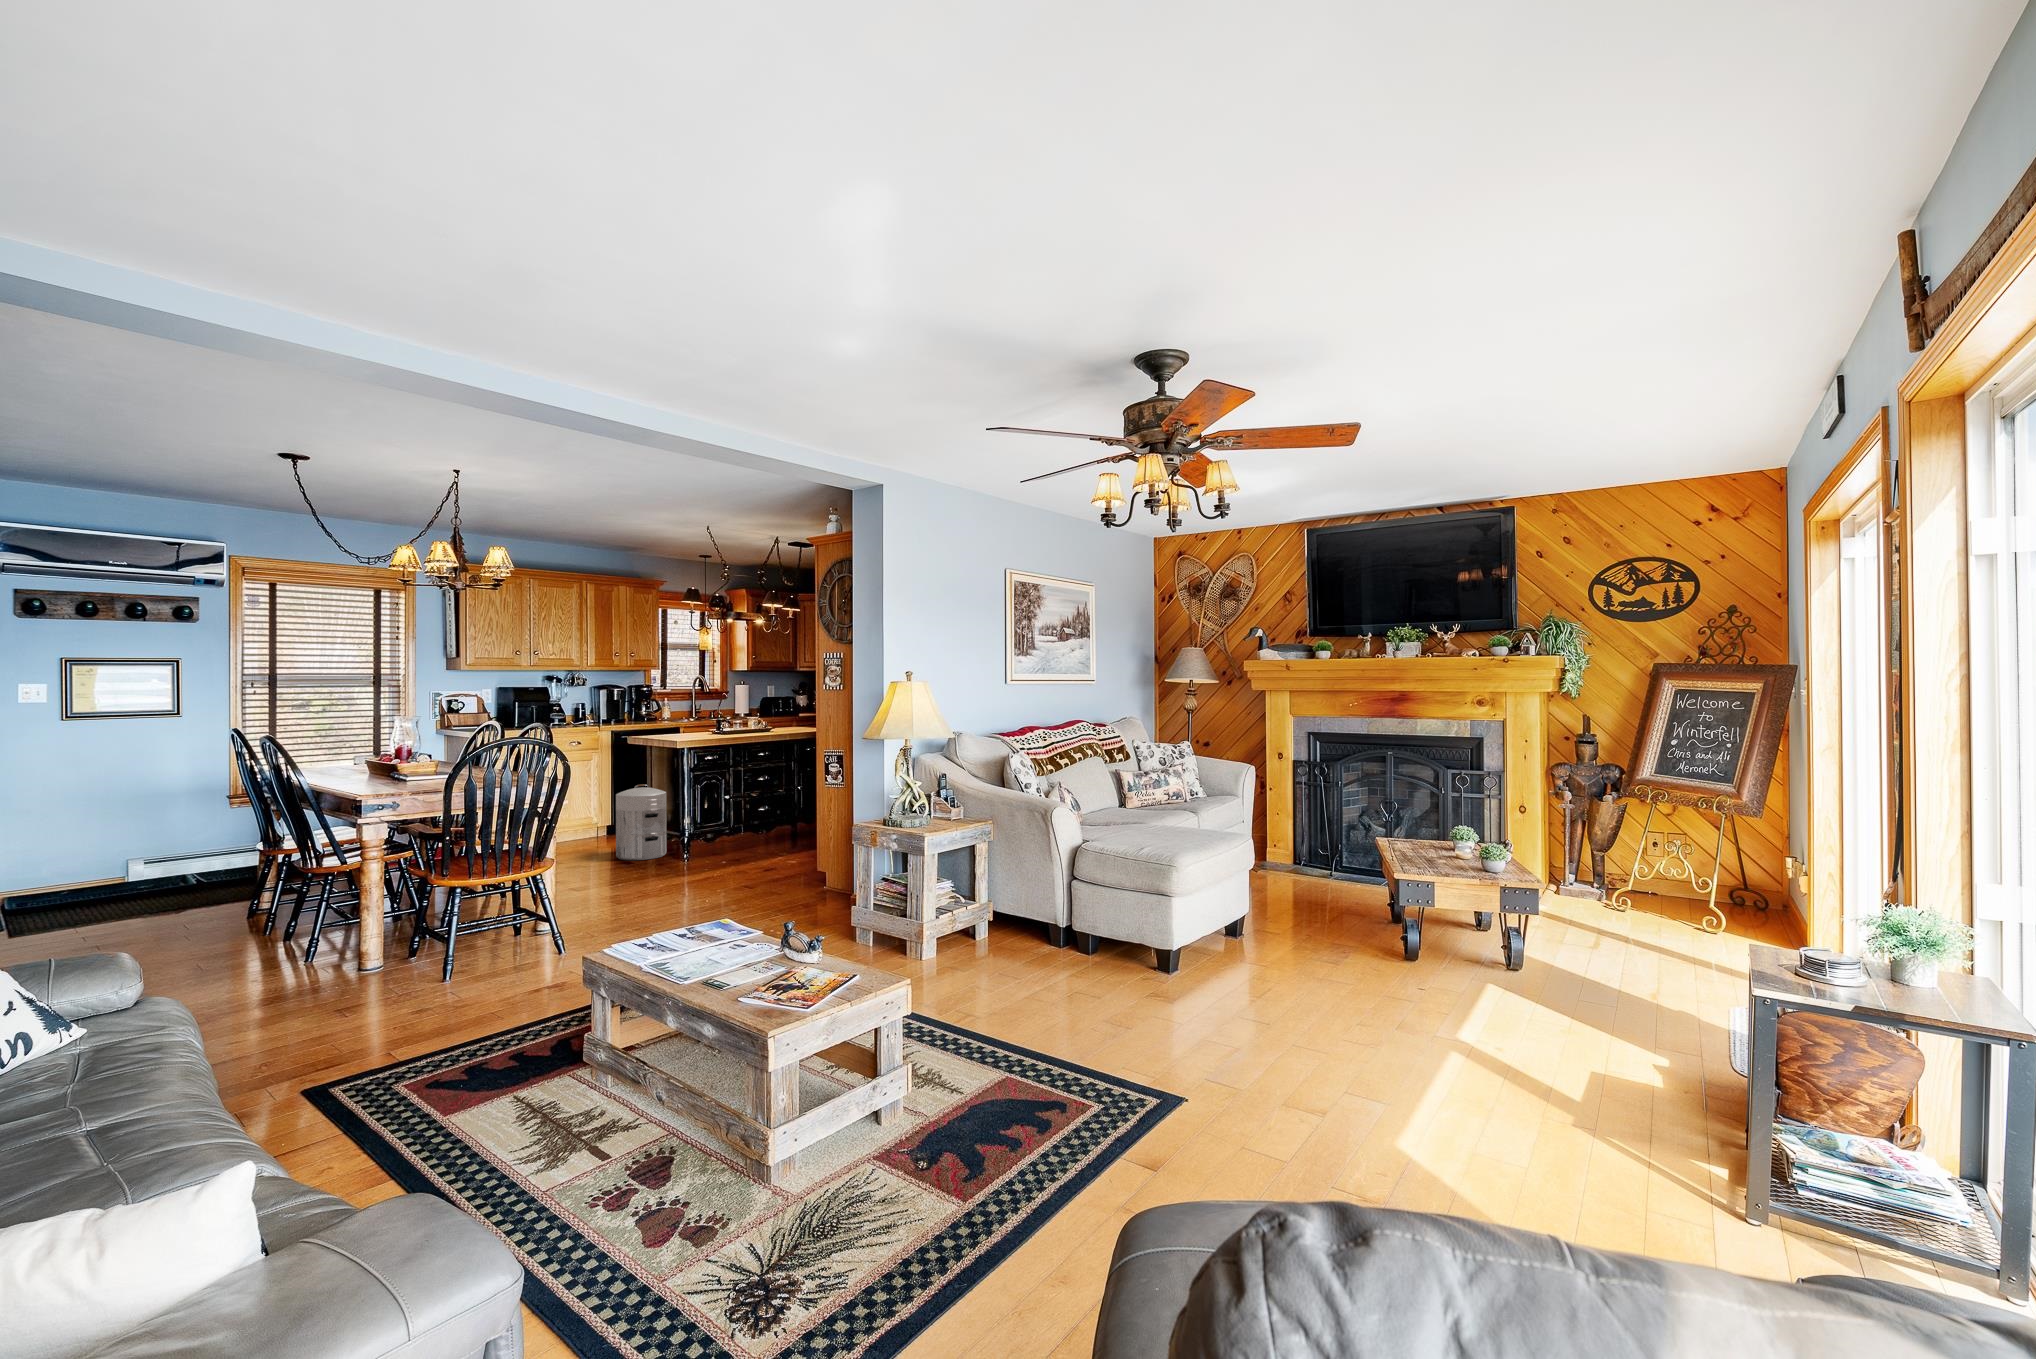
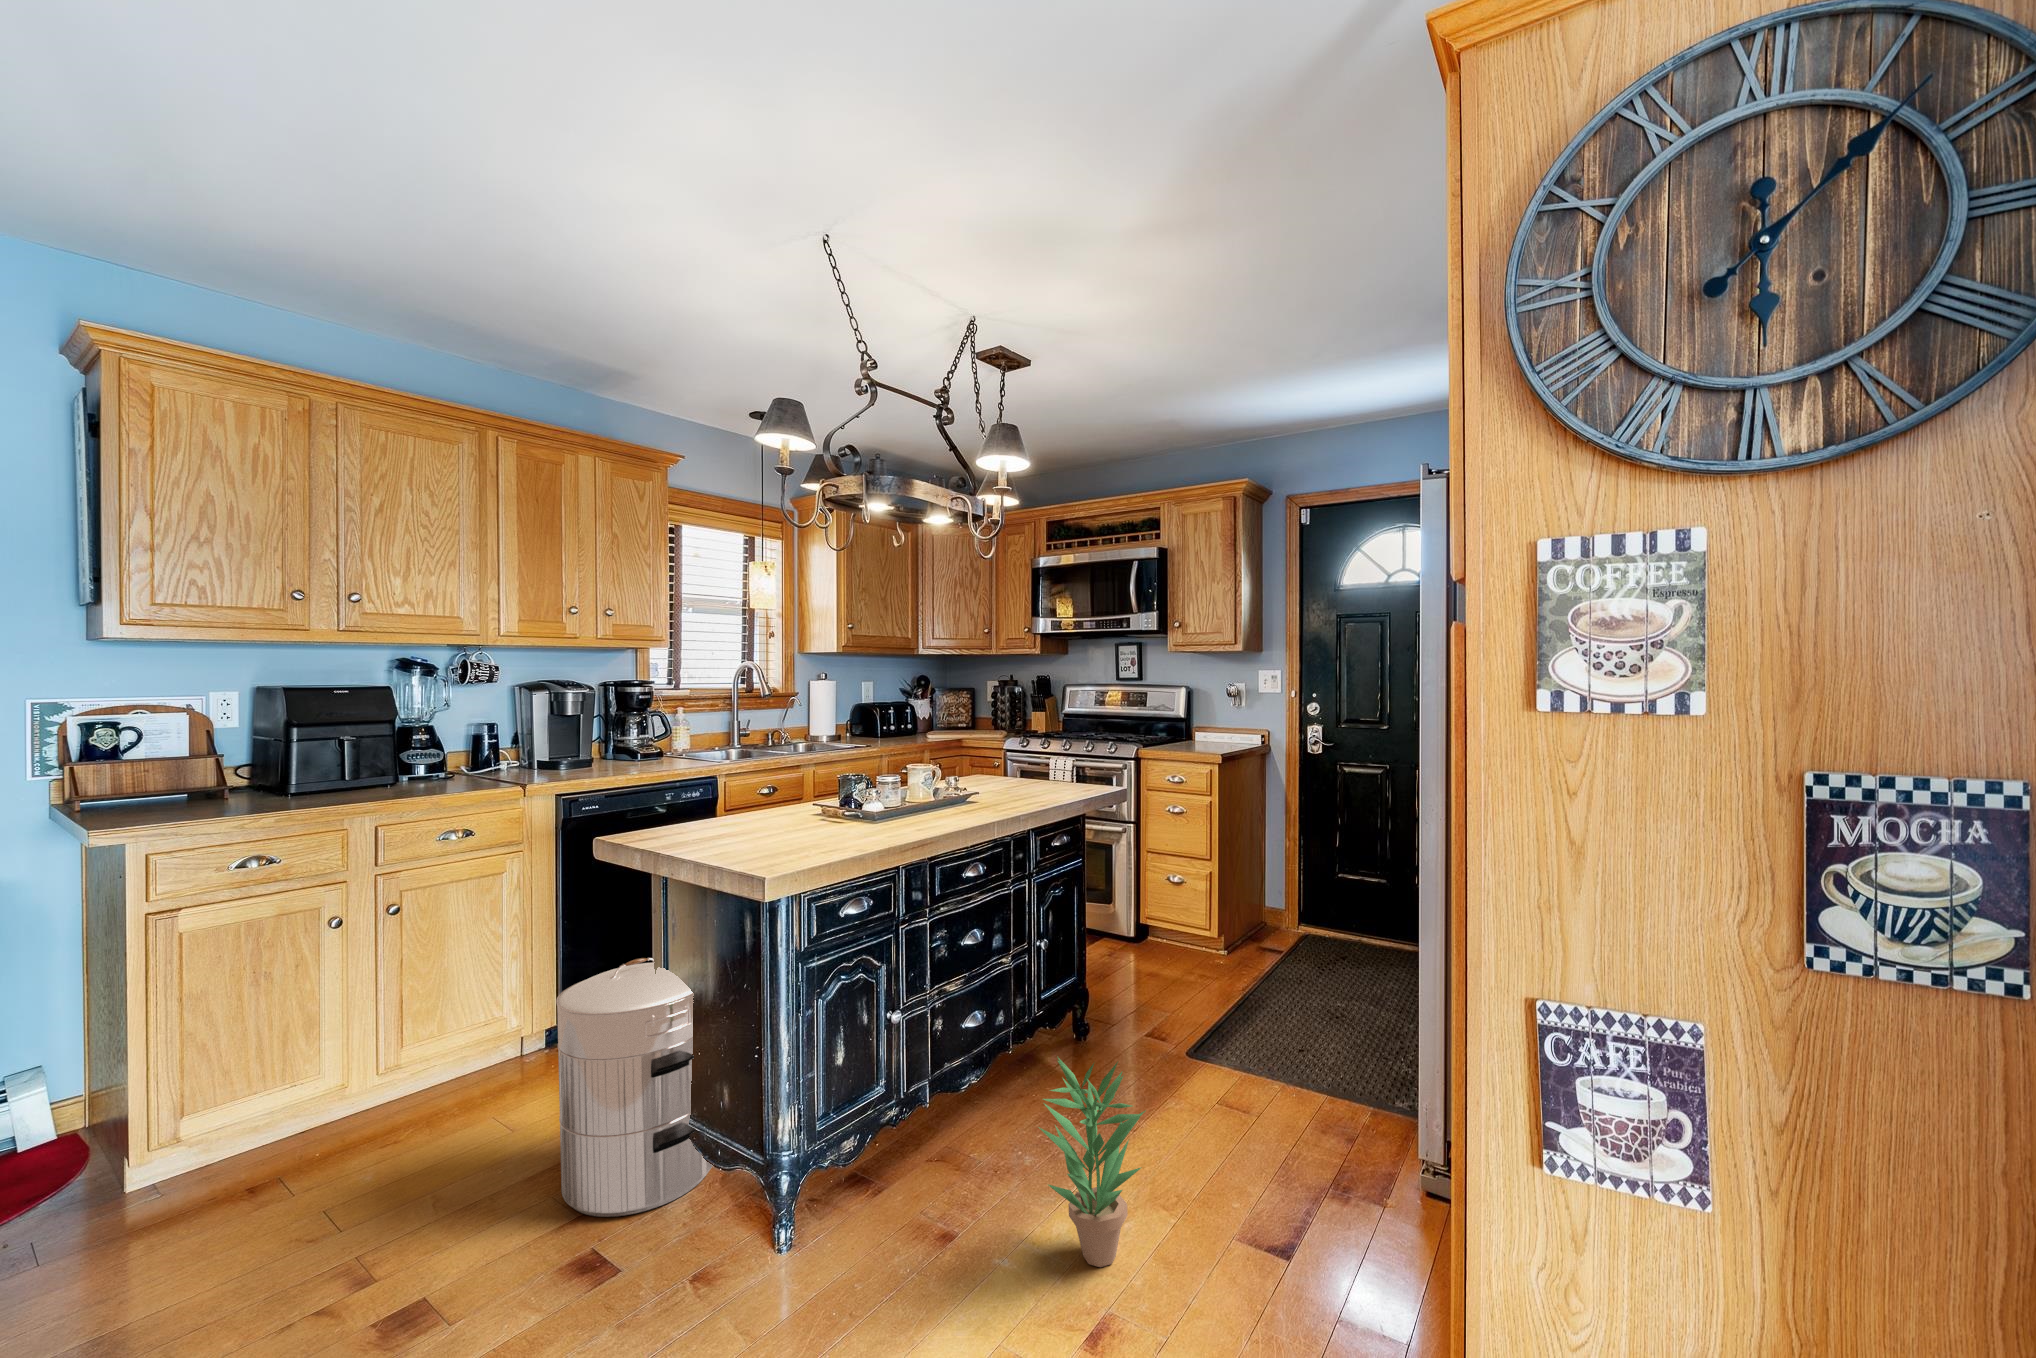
potted plant: none [754,807,787,867] -> present [1039,1058,1146,1267]

